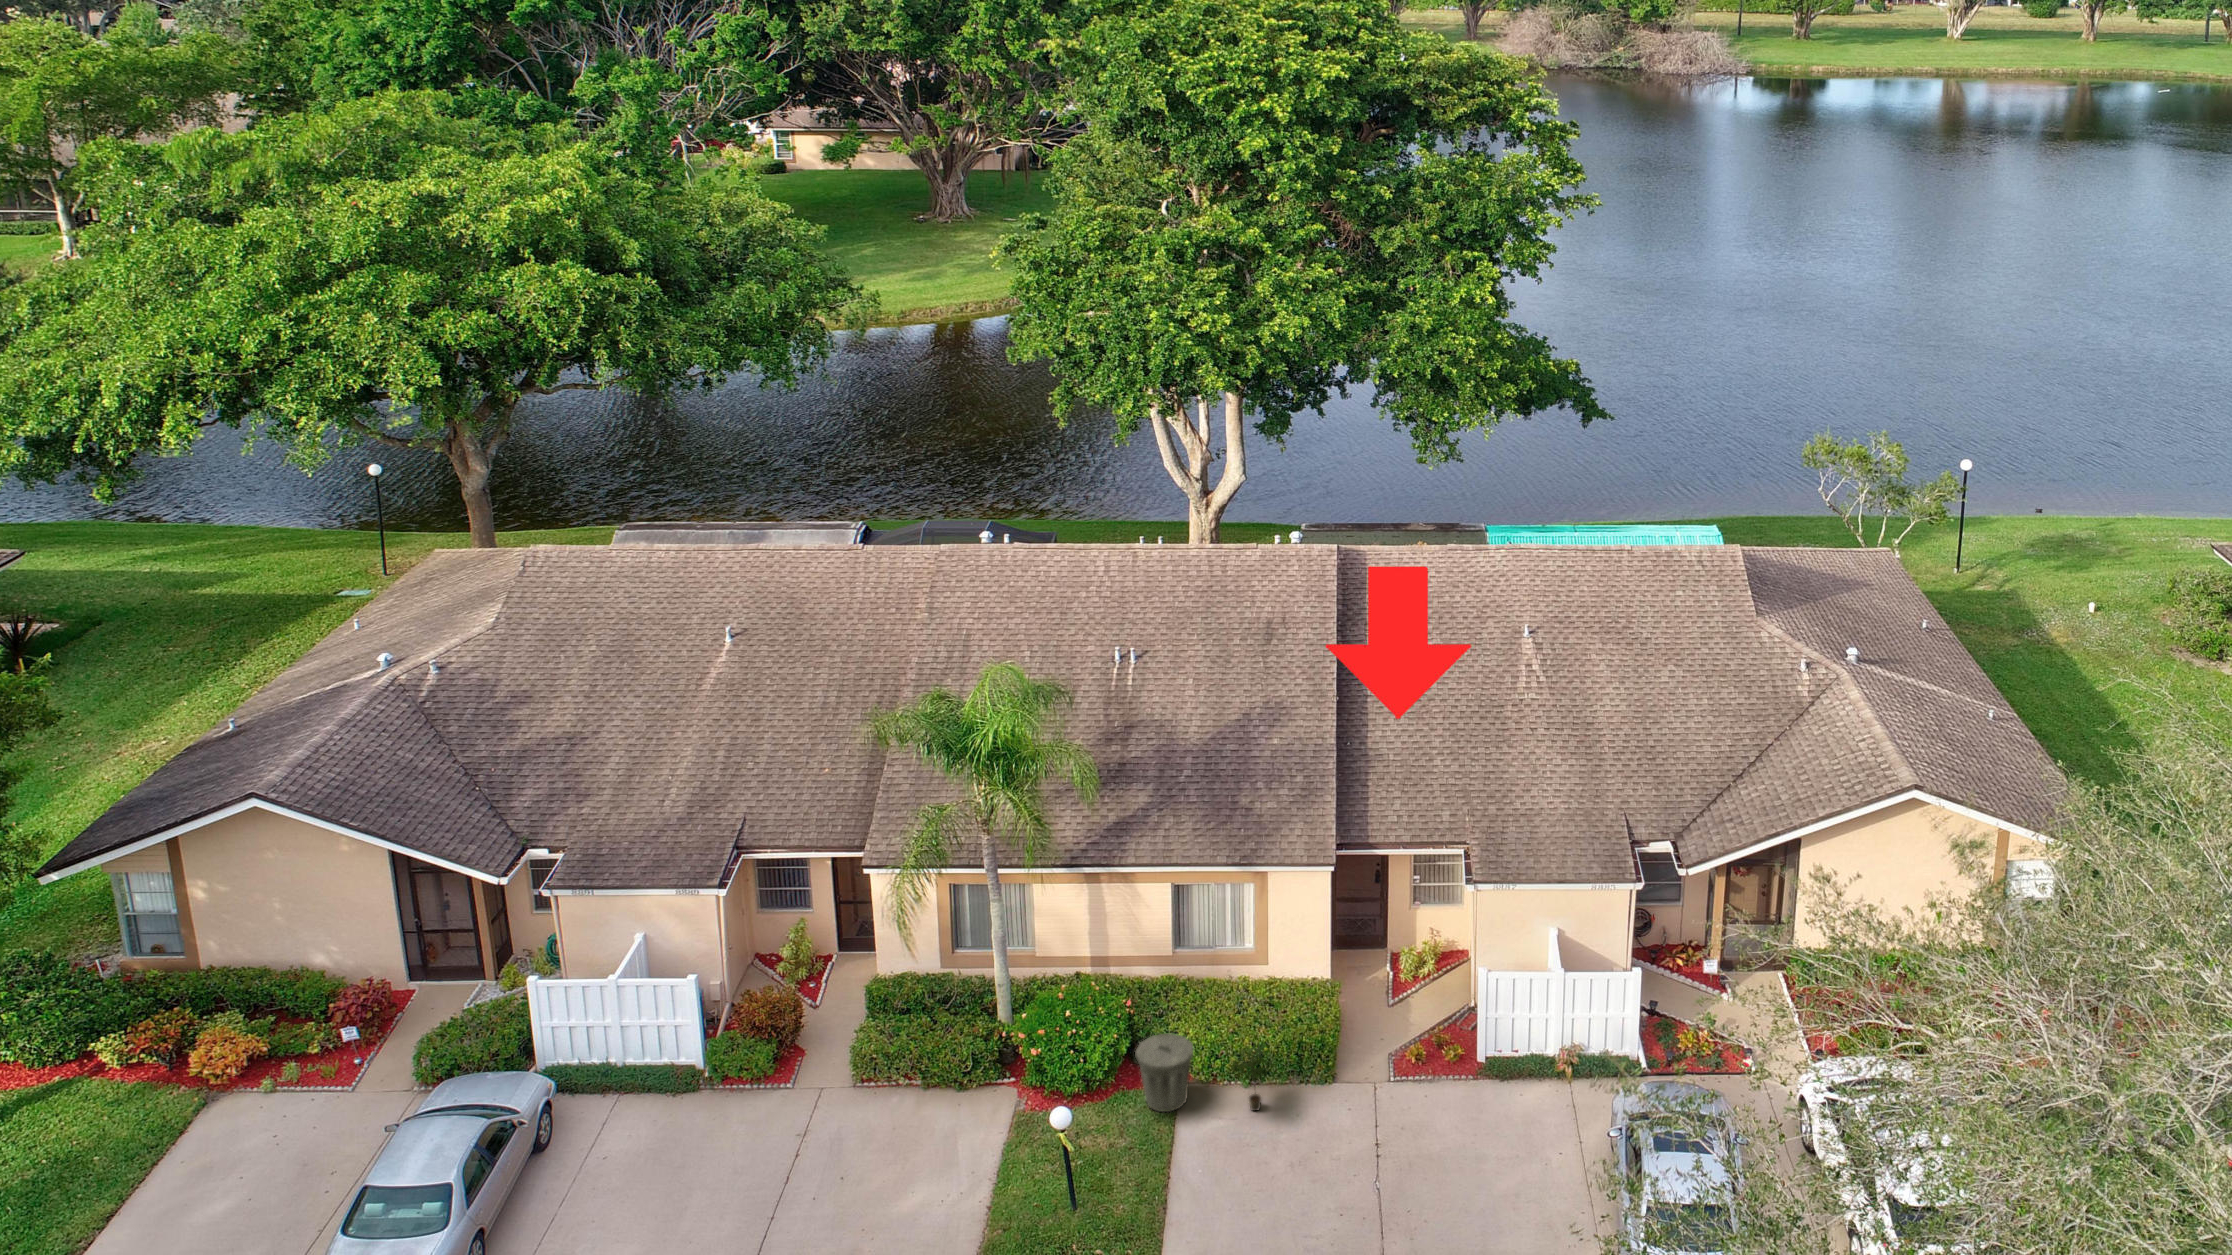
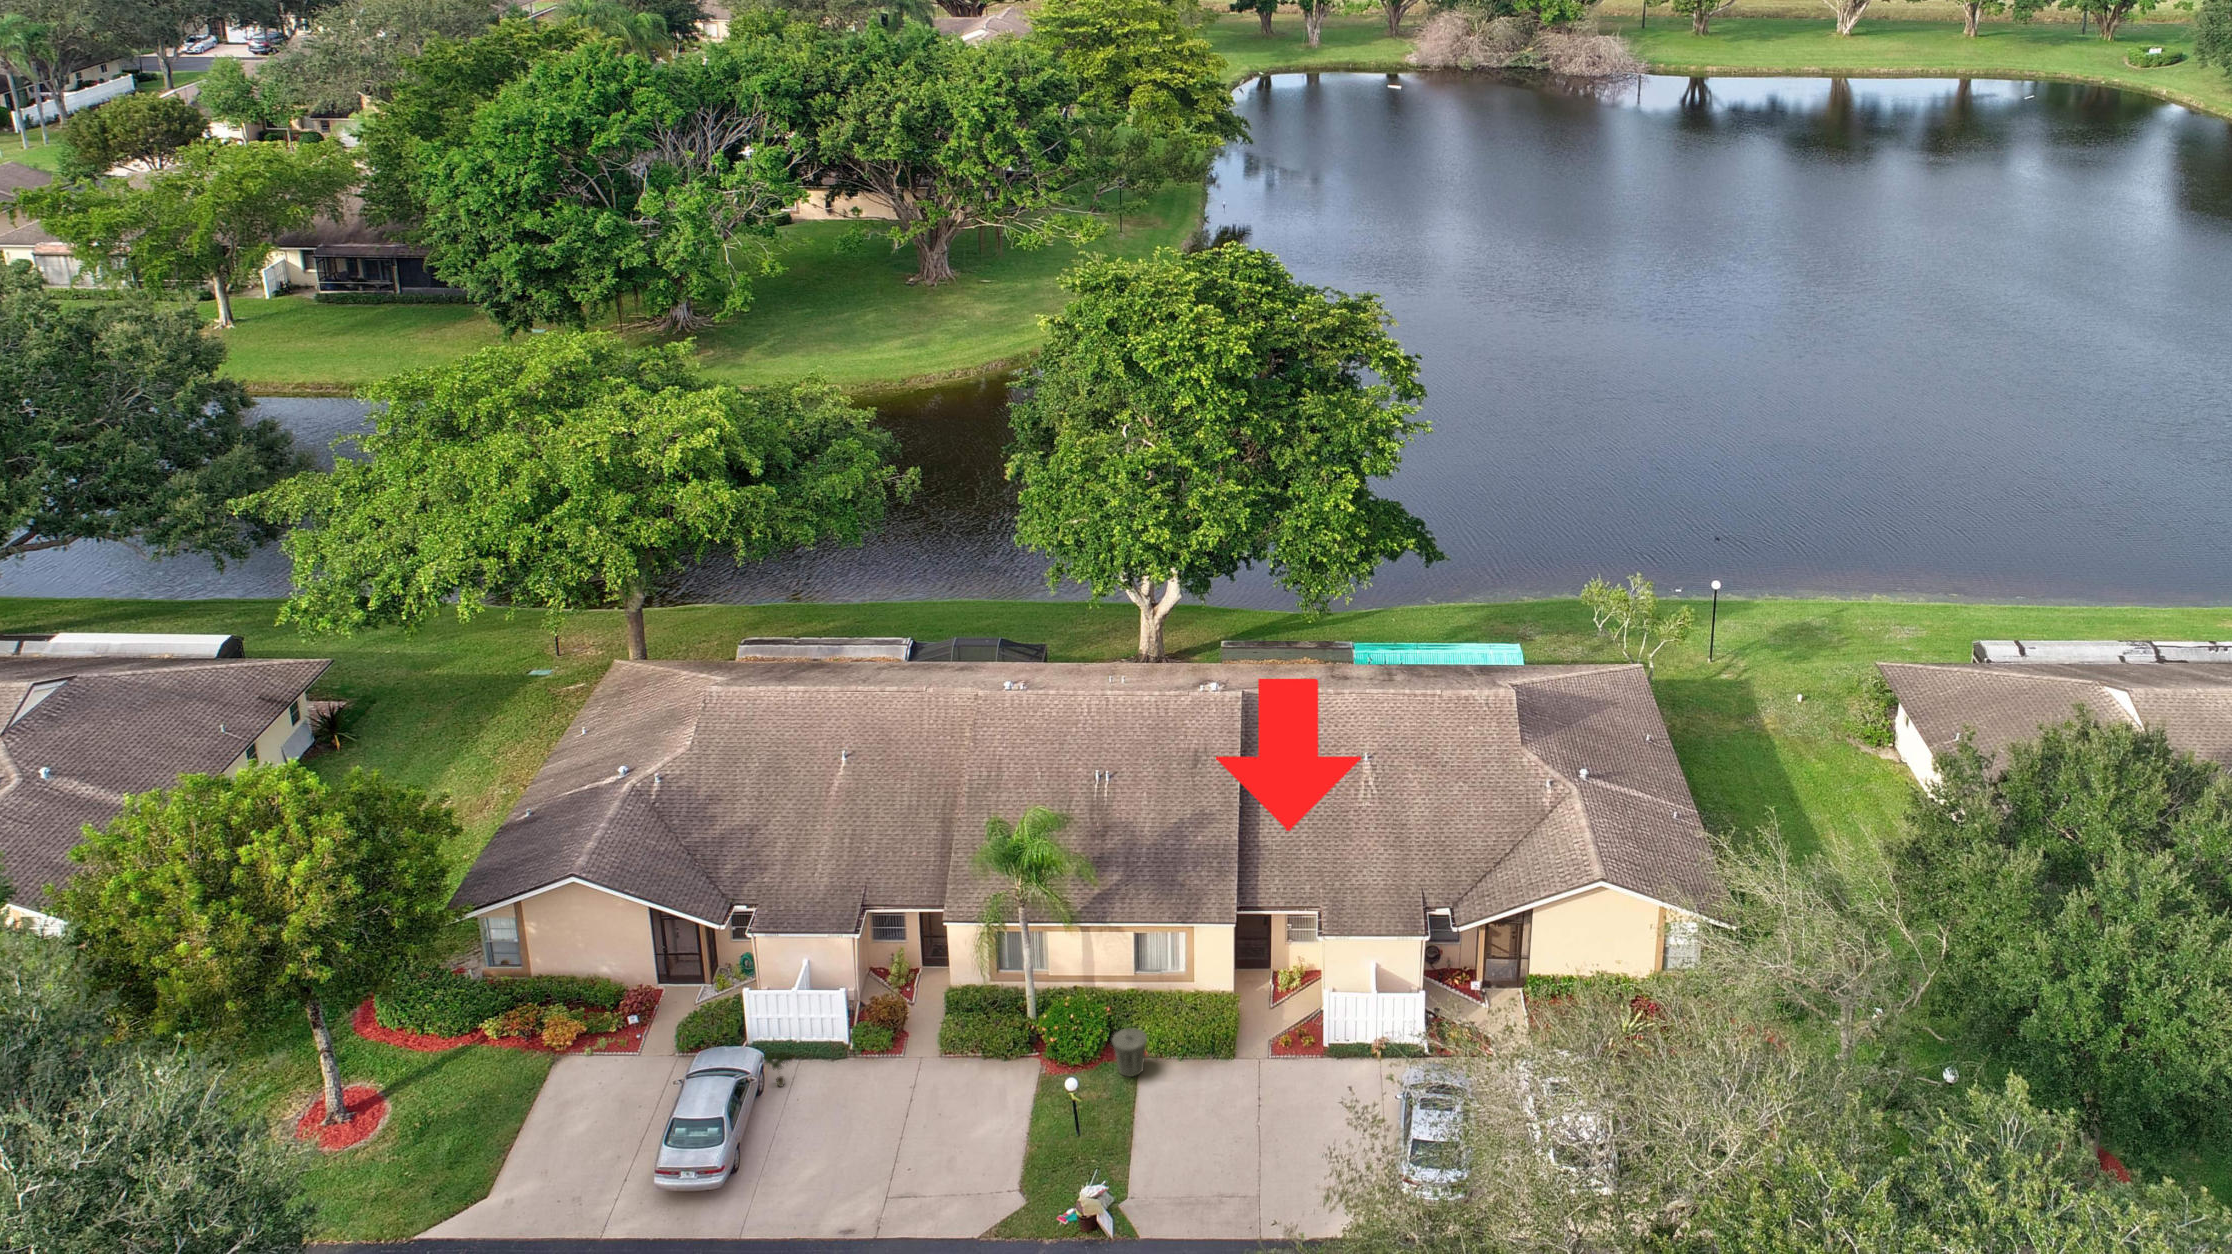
potted plant: present [1229,1044,1273,1111] -> present [763,1052,791,1087]

